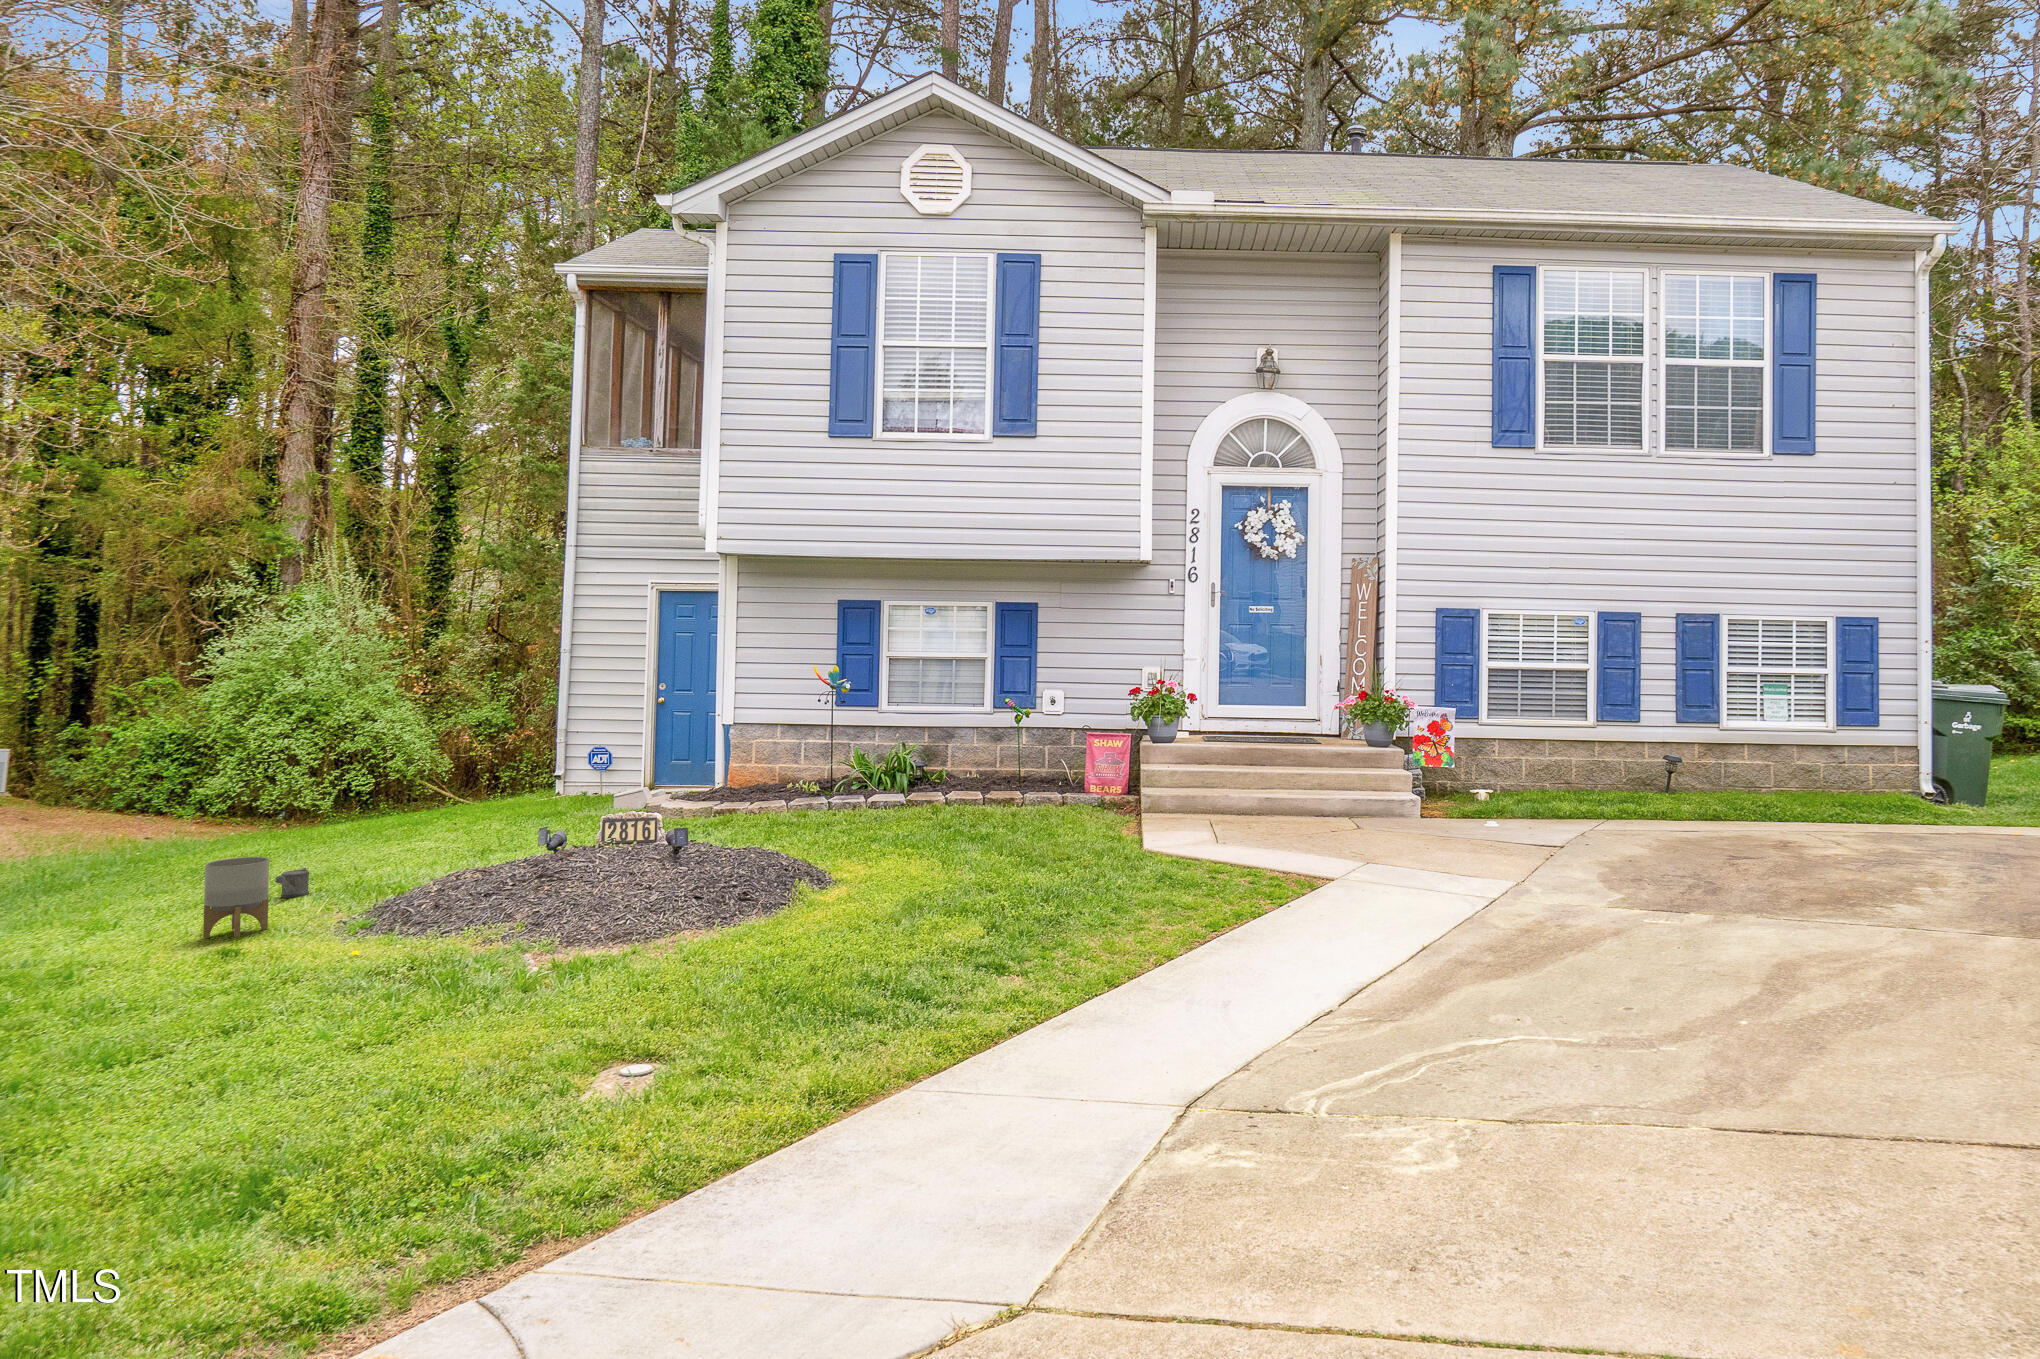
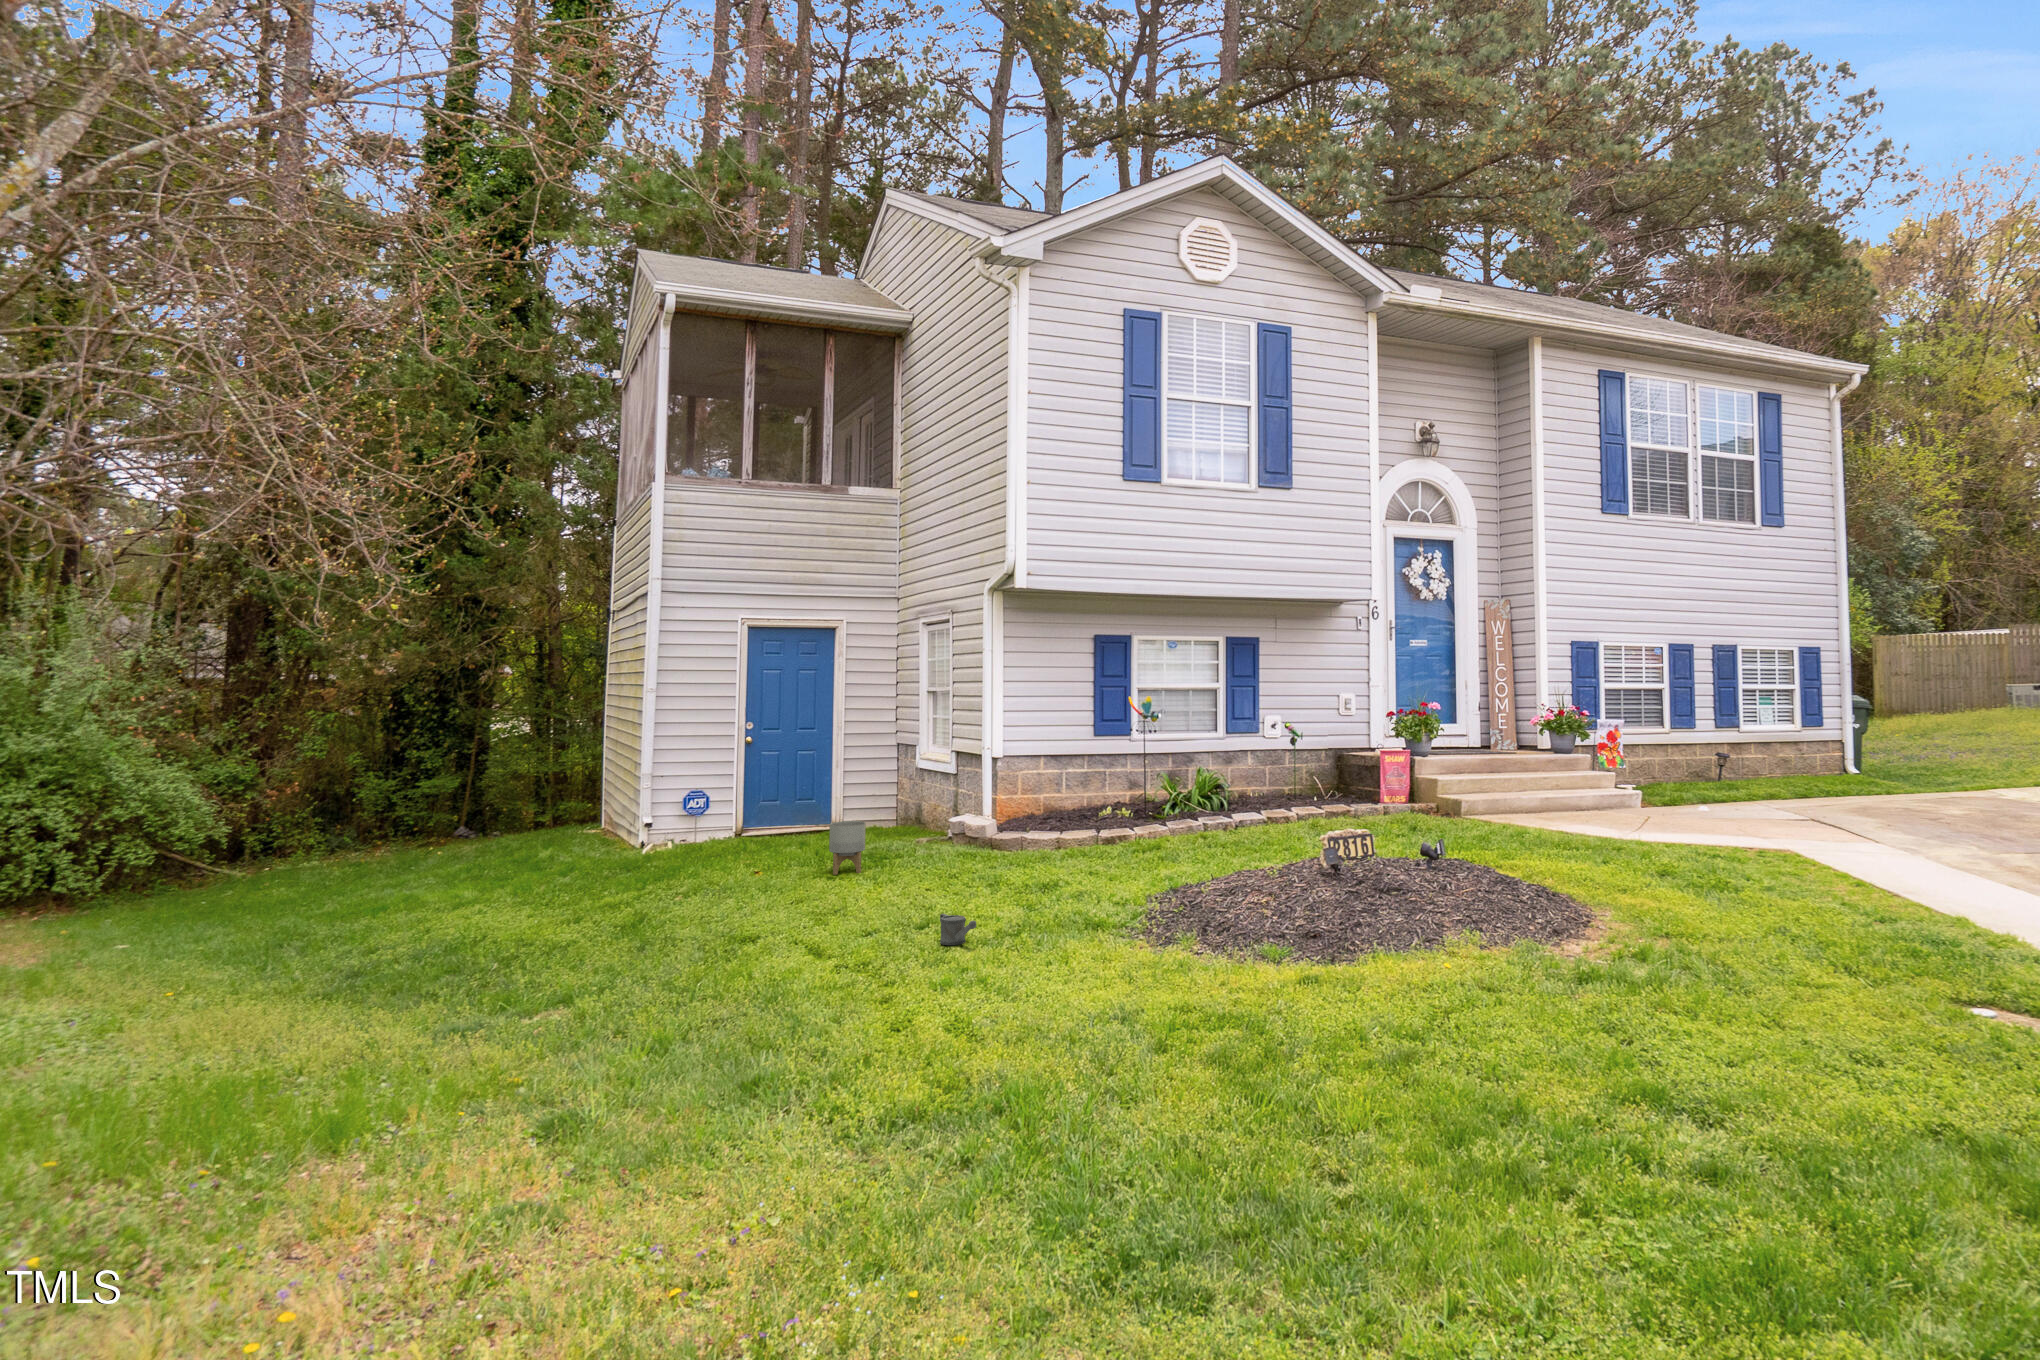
planter: present [203,857,269,938] -> present [829,821,866,875]

